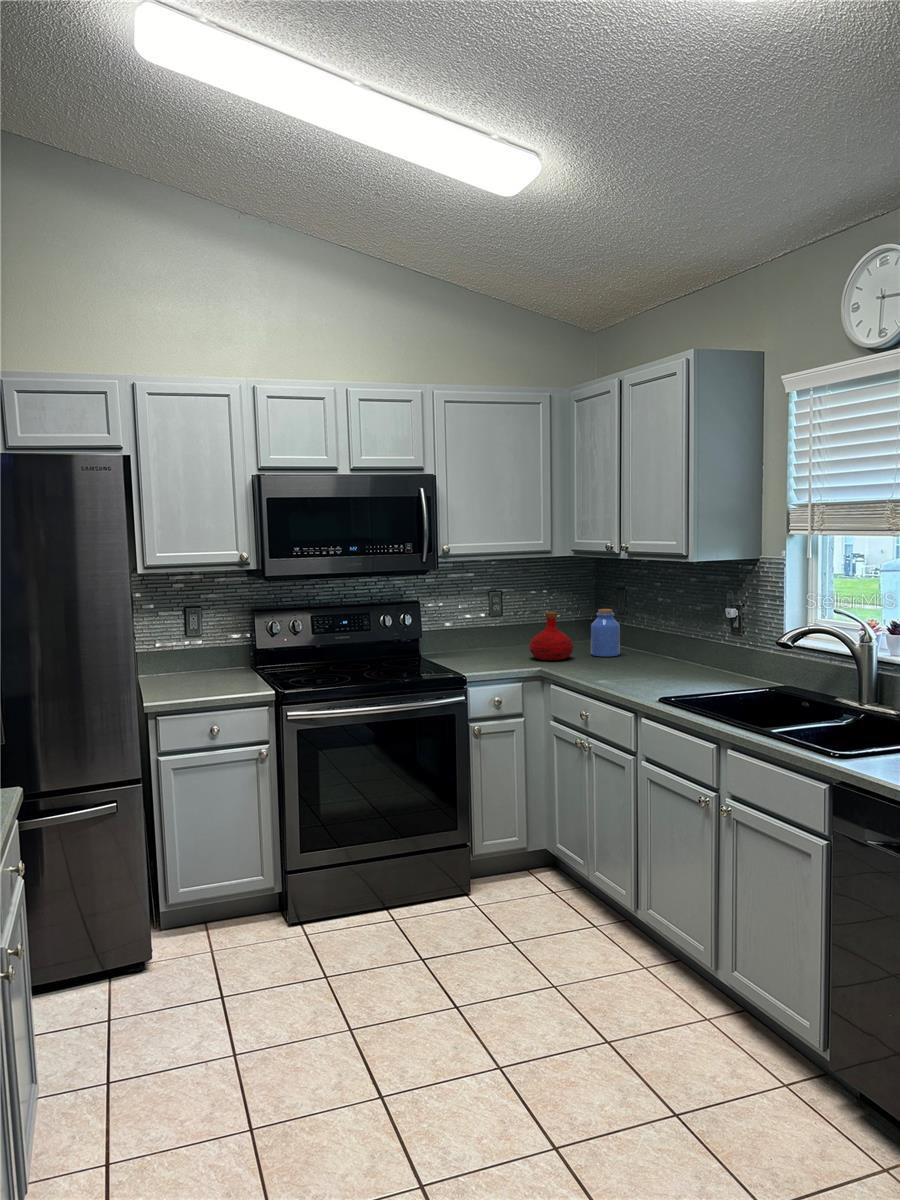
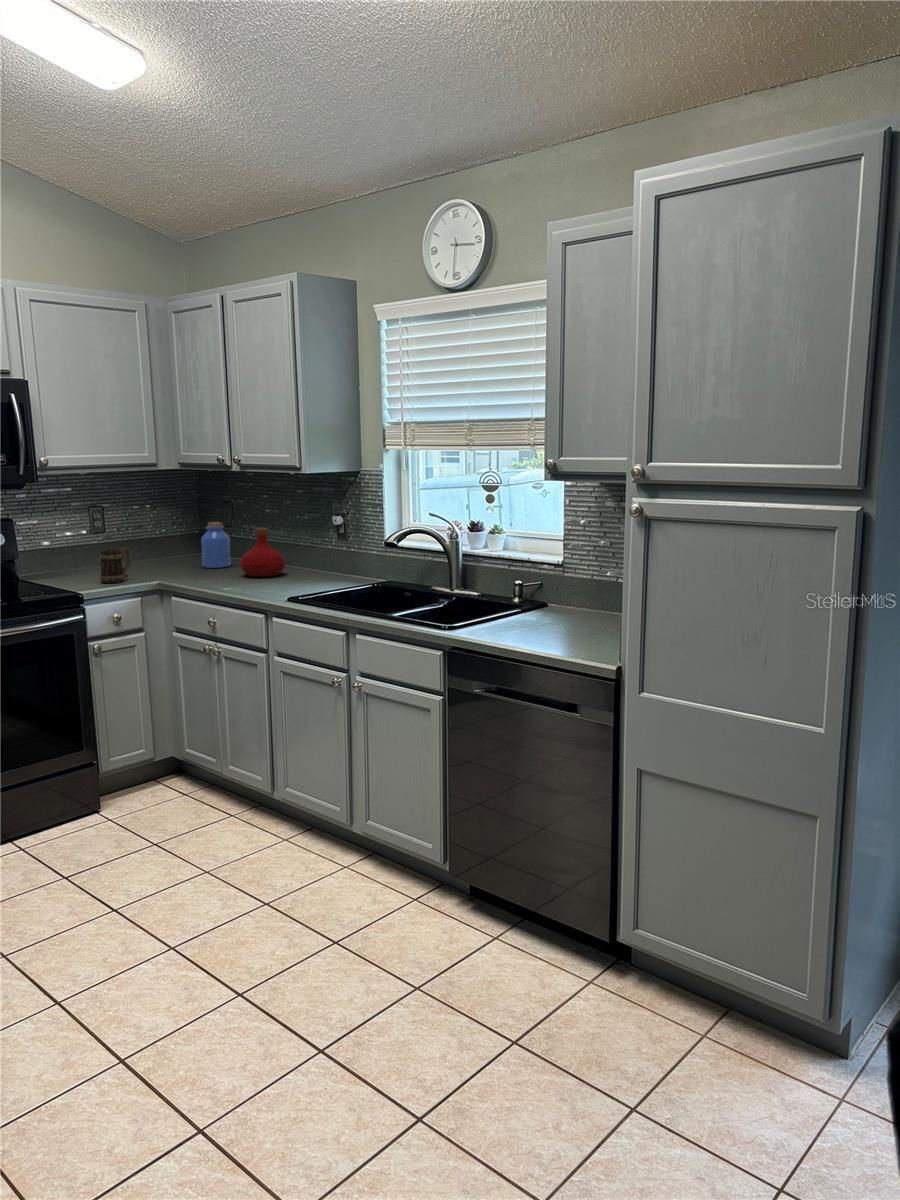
bottle: present [530,612,573,661] -> present [240,528,285,577]
mug: none [487,632,518,667] -> present [100,548,132,583]

